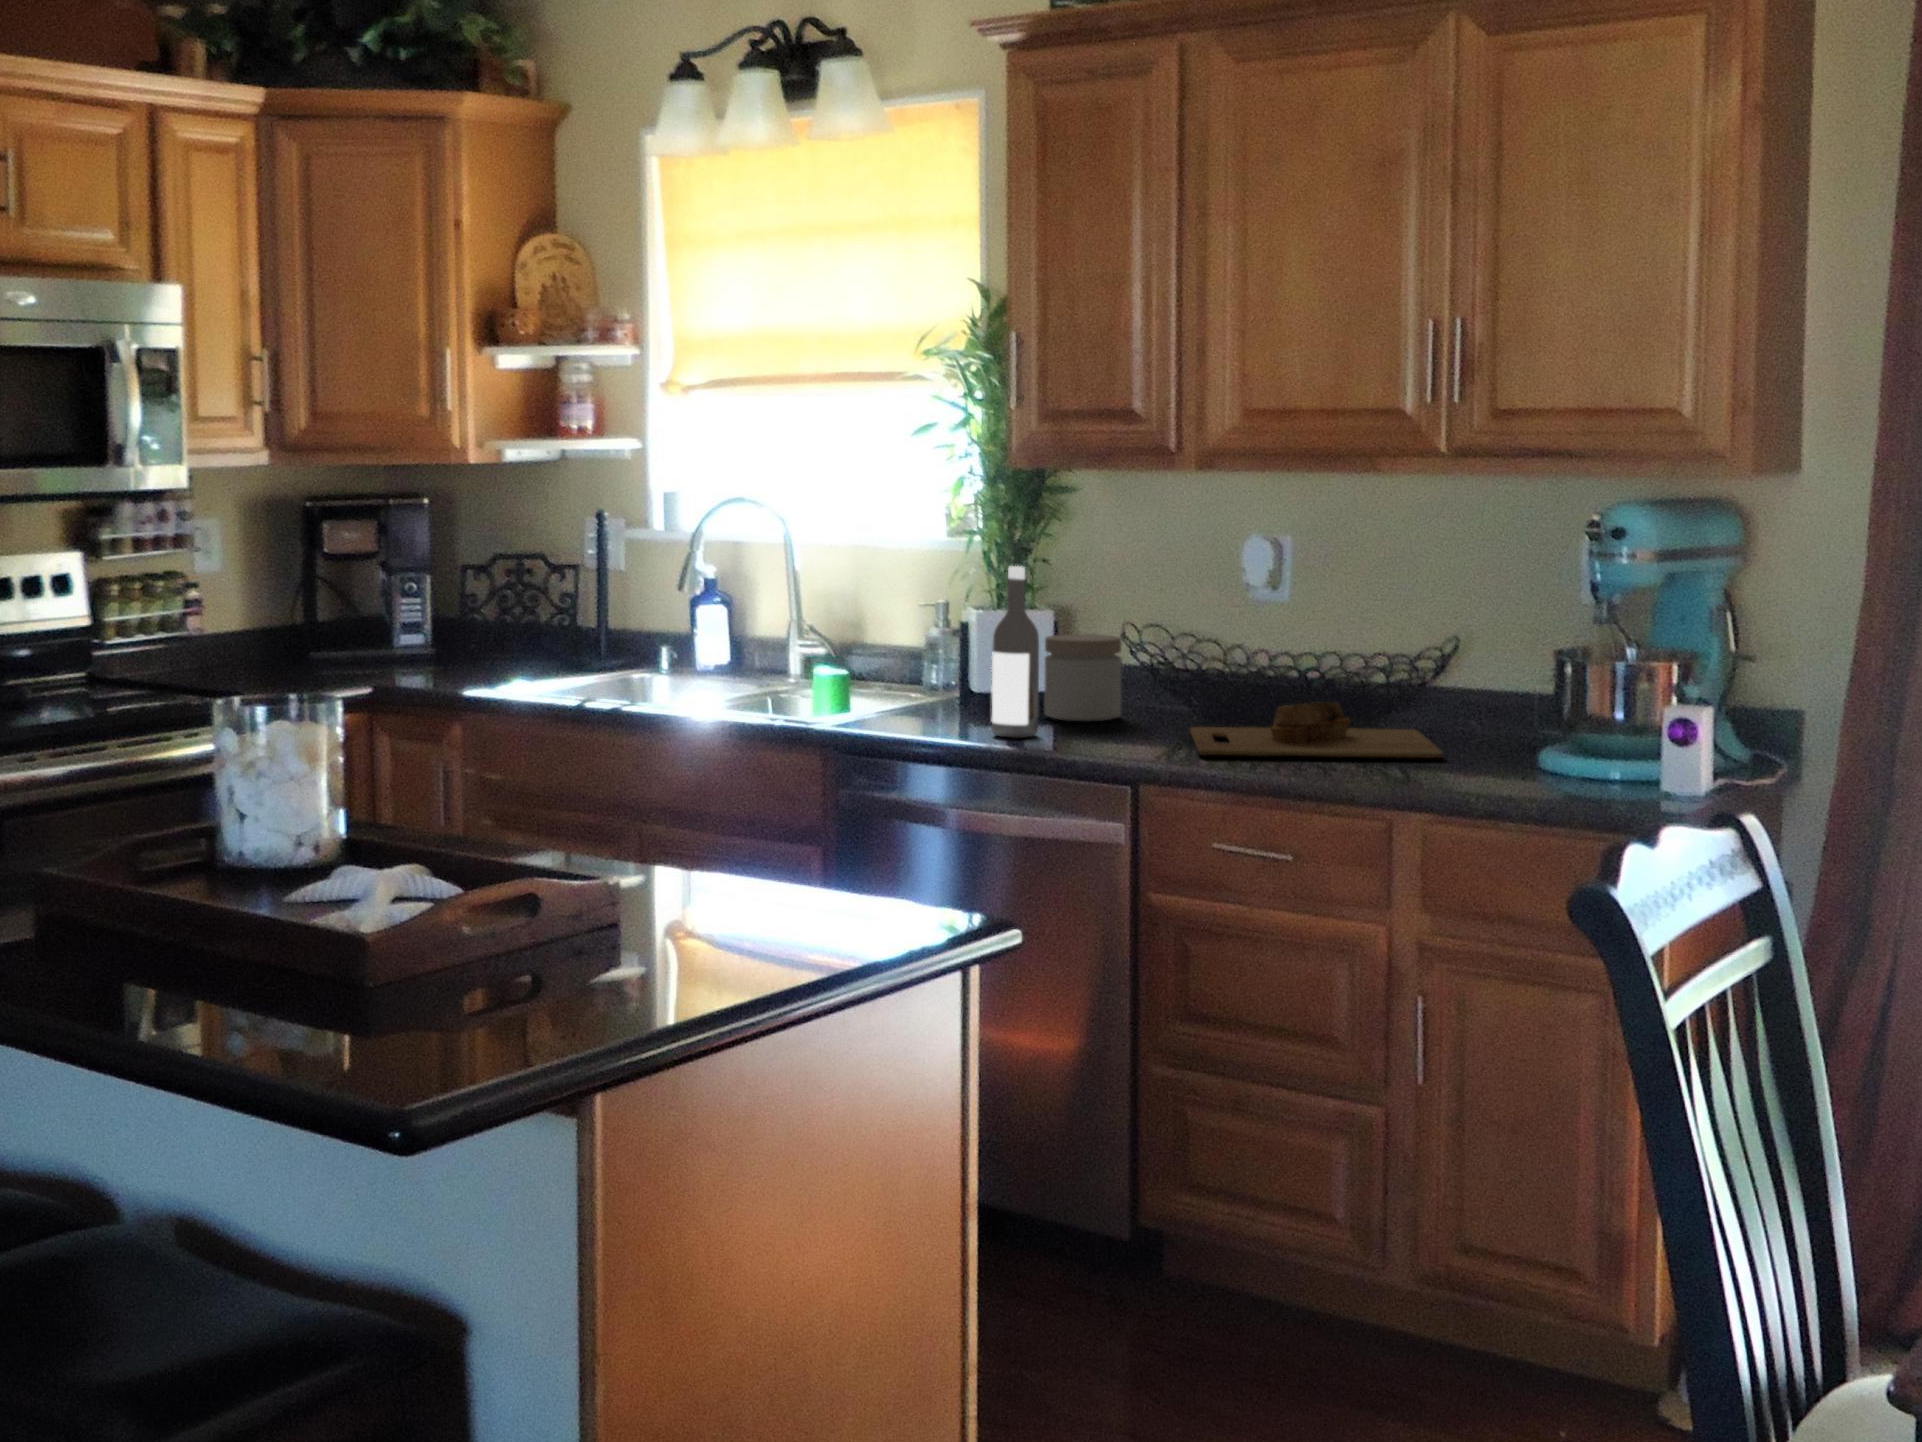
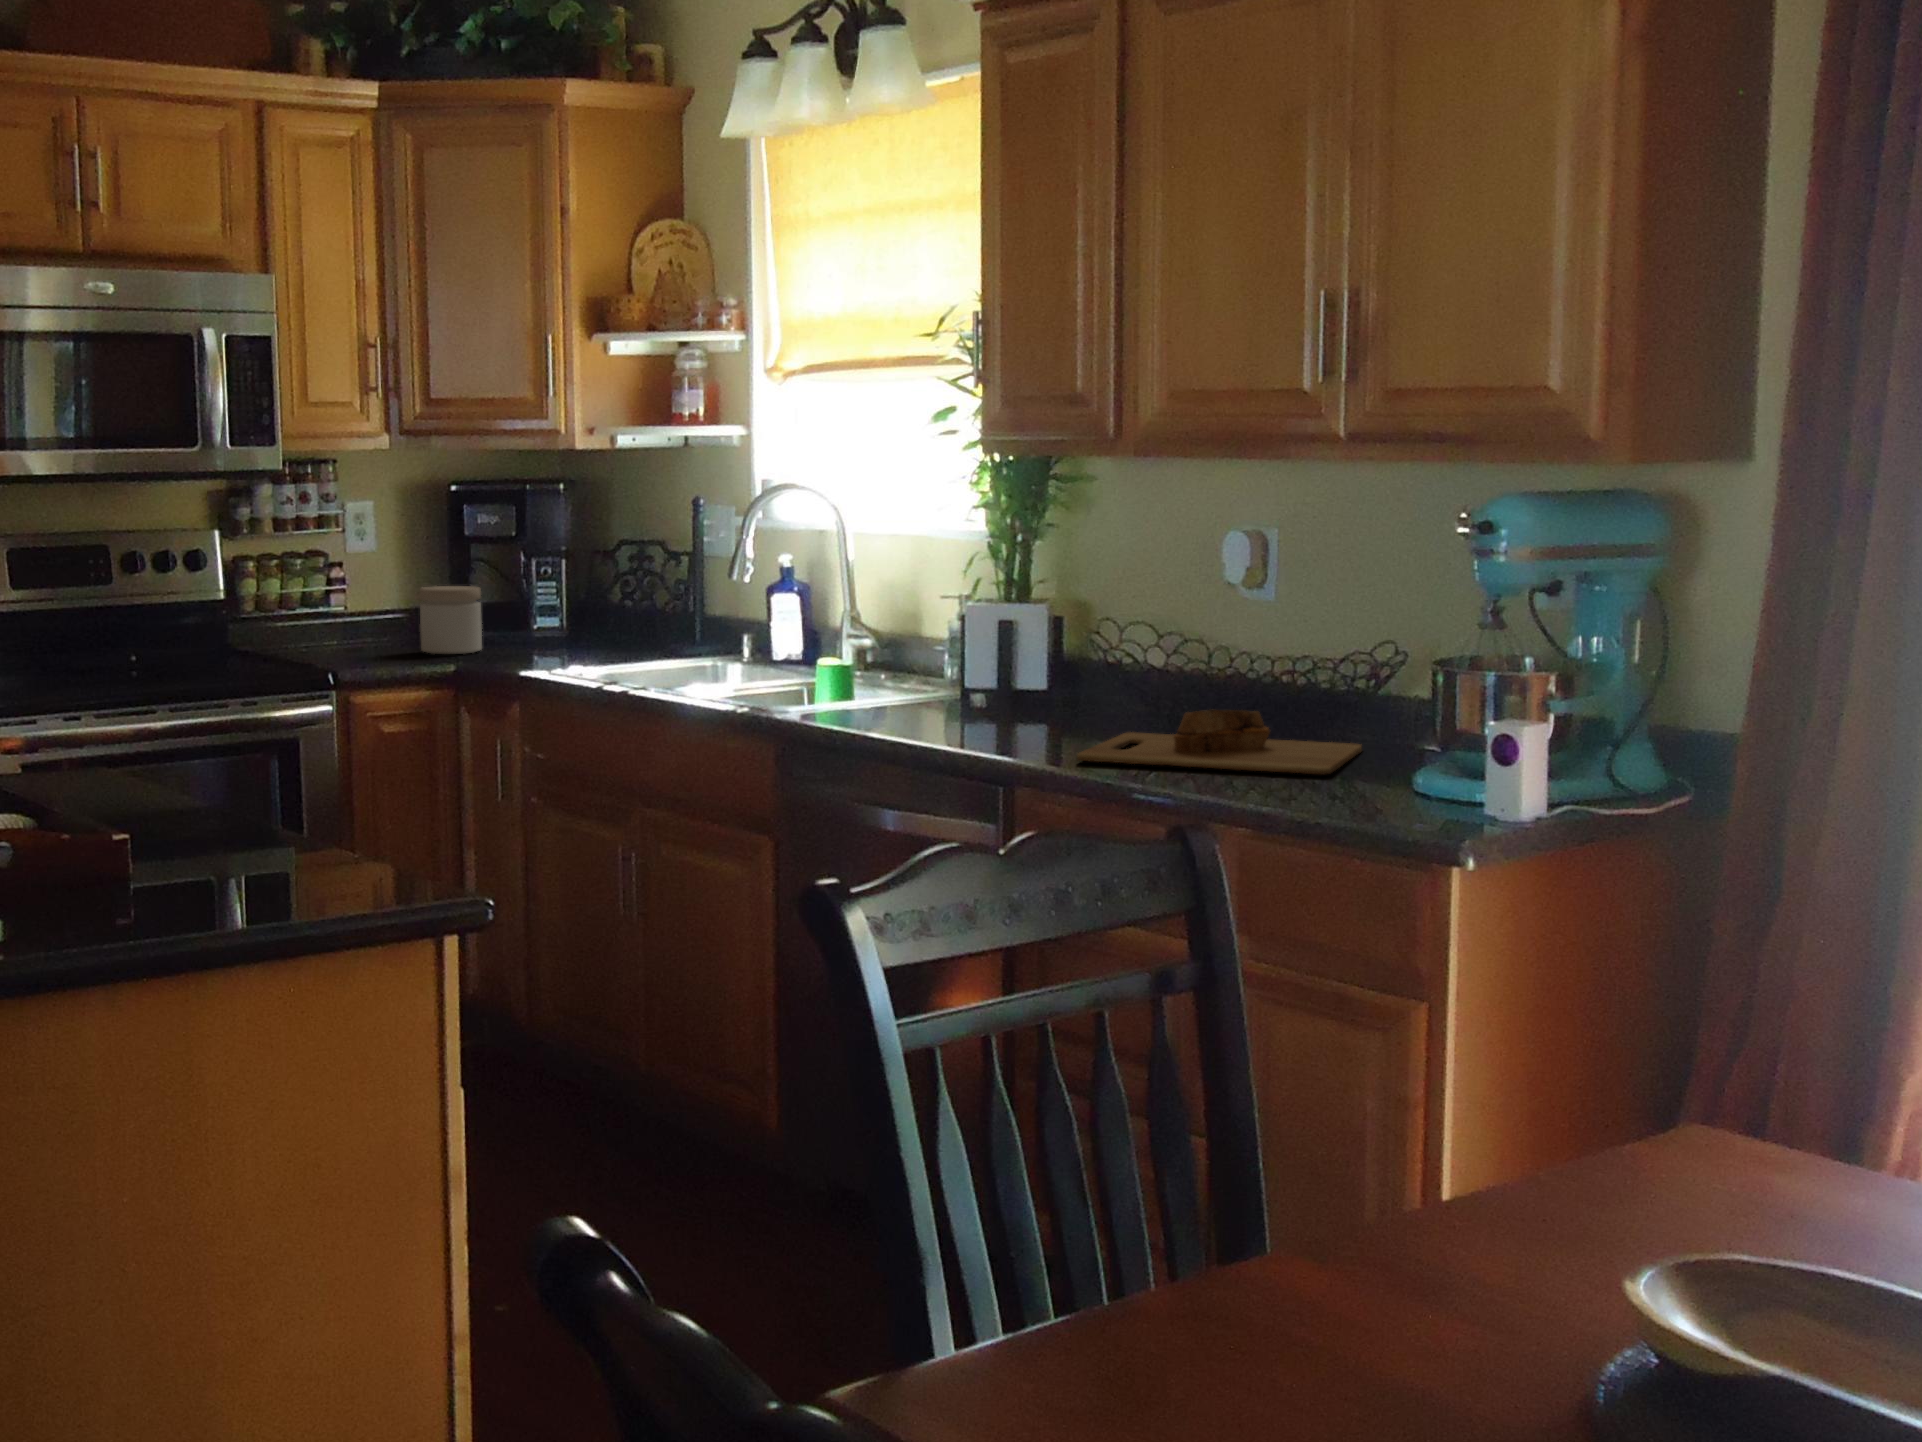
wine bottle: present [992,566,1039,738] -> none [916,557,965,736]
jar: present [1044,634,1122,721] -> present [420,586,482,654]

